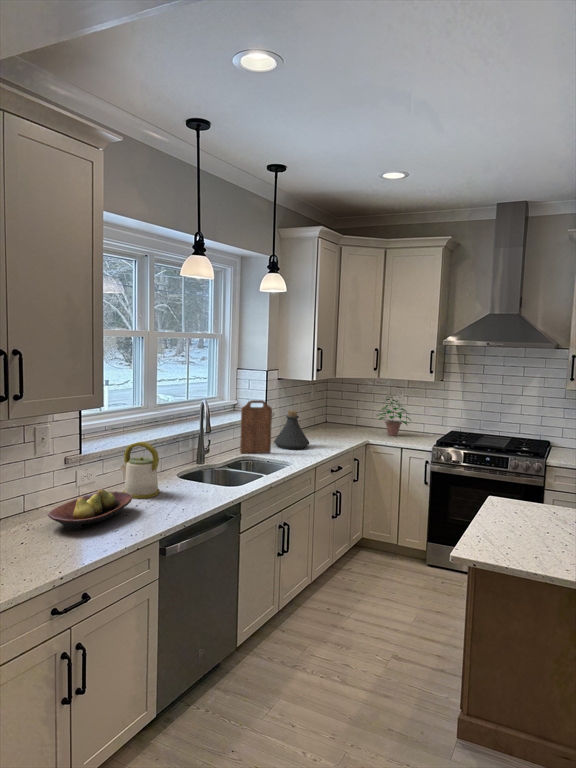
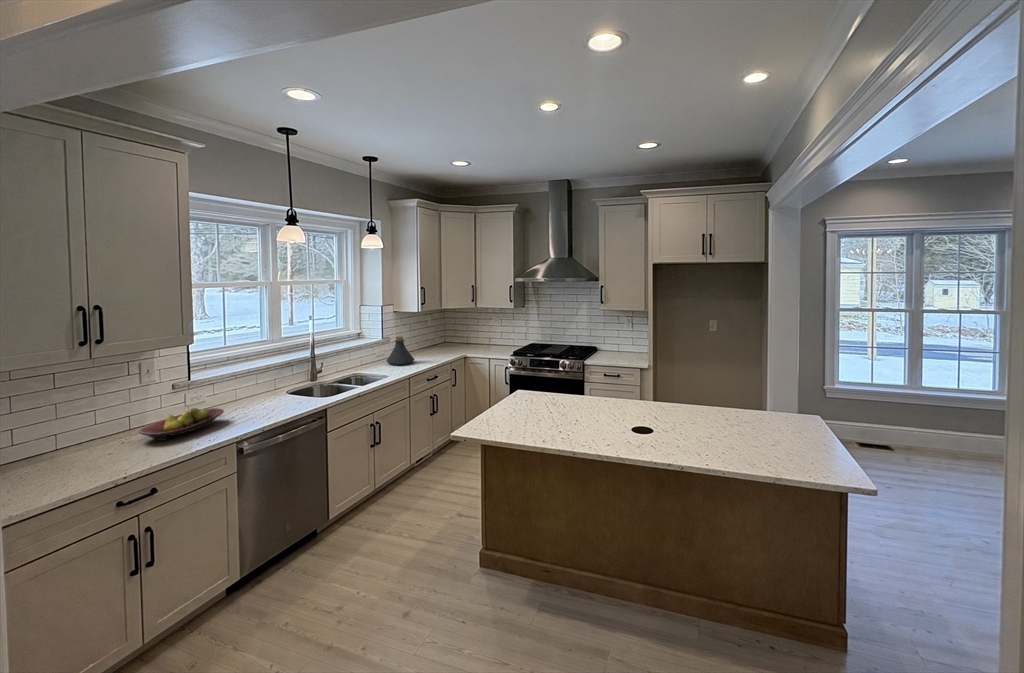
potted plant: present [377,396,411,436] -> none [475,321,503,351]
cutting board: present [240,400,272,453] -> none [352,330,379,371]
kettle: present [120,442,160,499] -> none [226,368,260,412]

